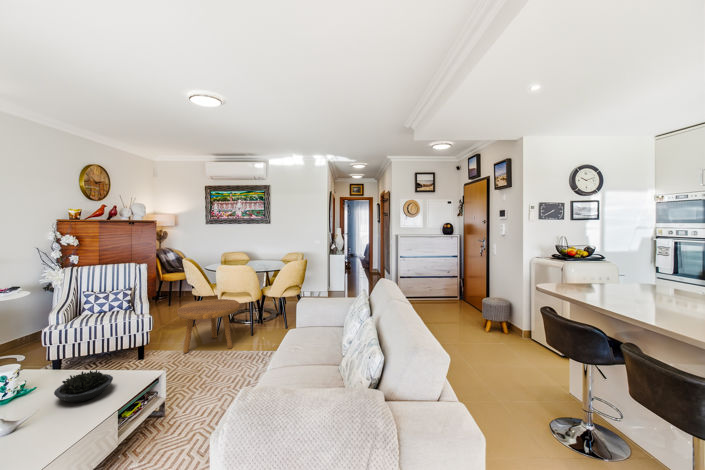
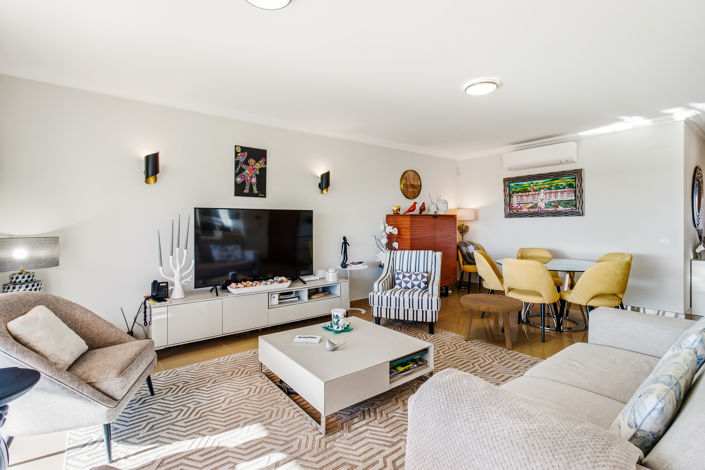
succulent plant: present [54,370,113,402] -> none [364,323,397,344]

